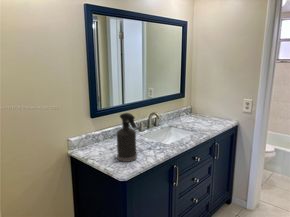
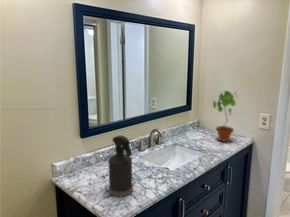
potted plant: none [203,79,225,124] -> present [213,91,235,142]

